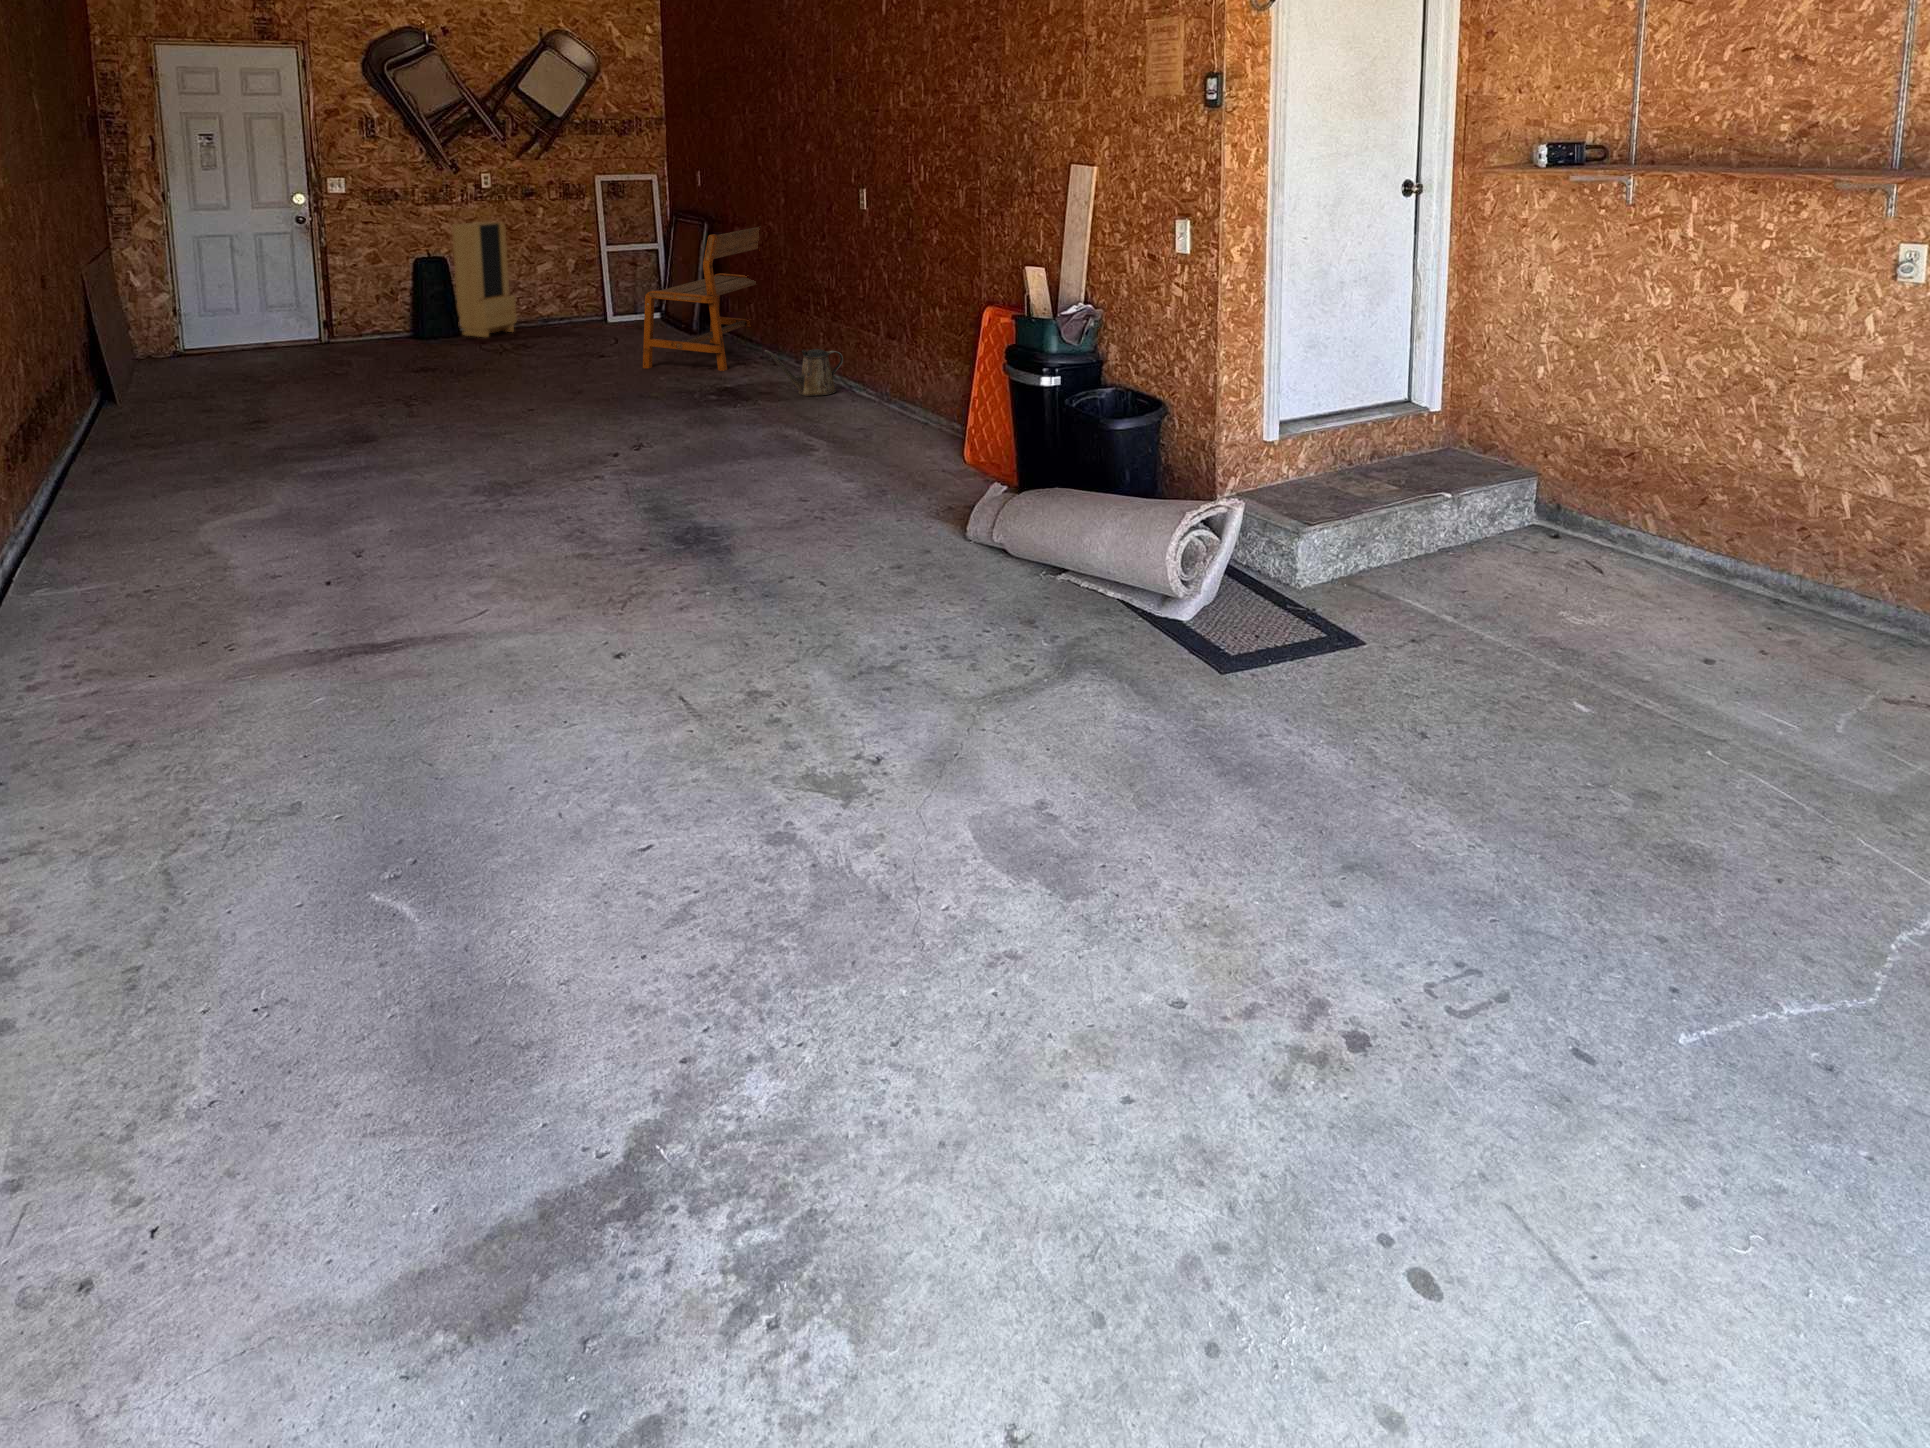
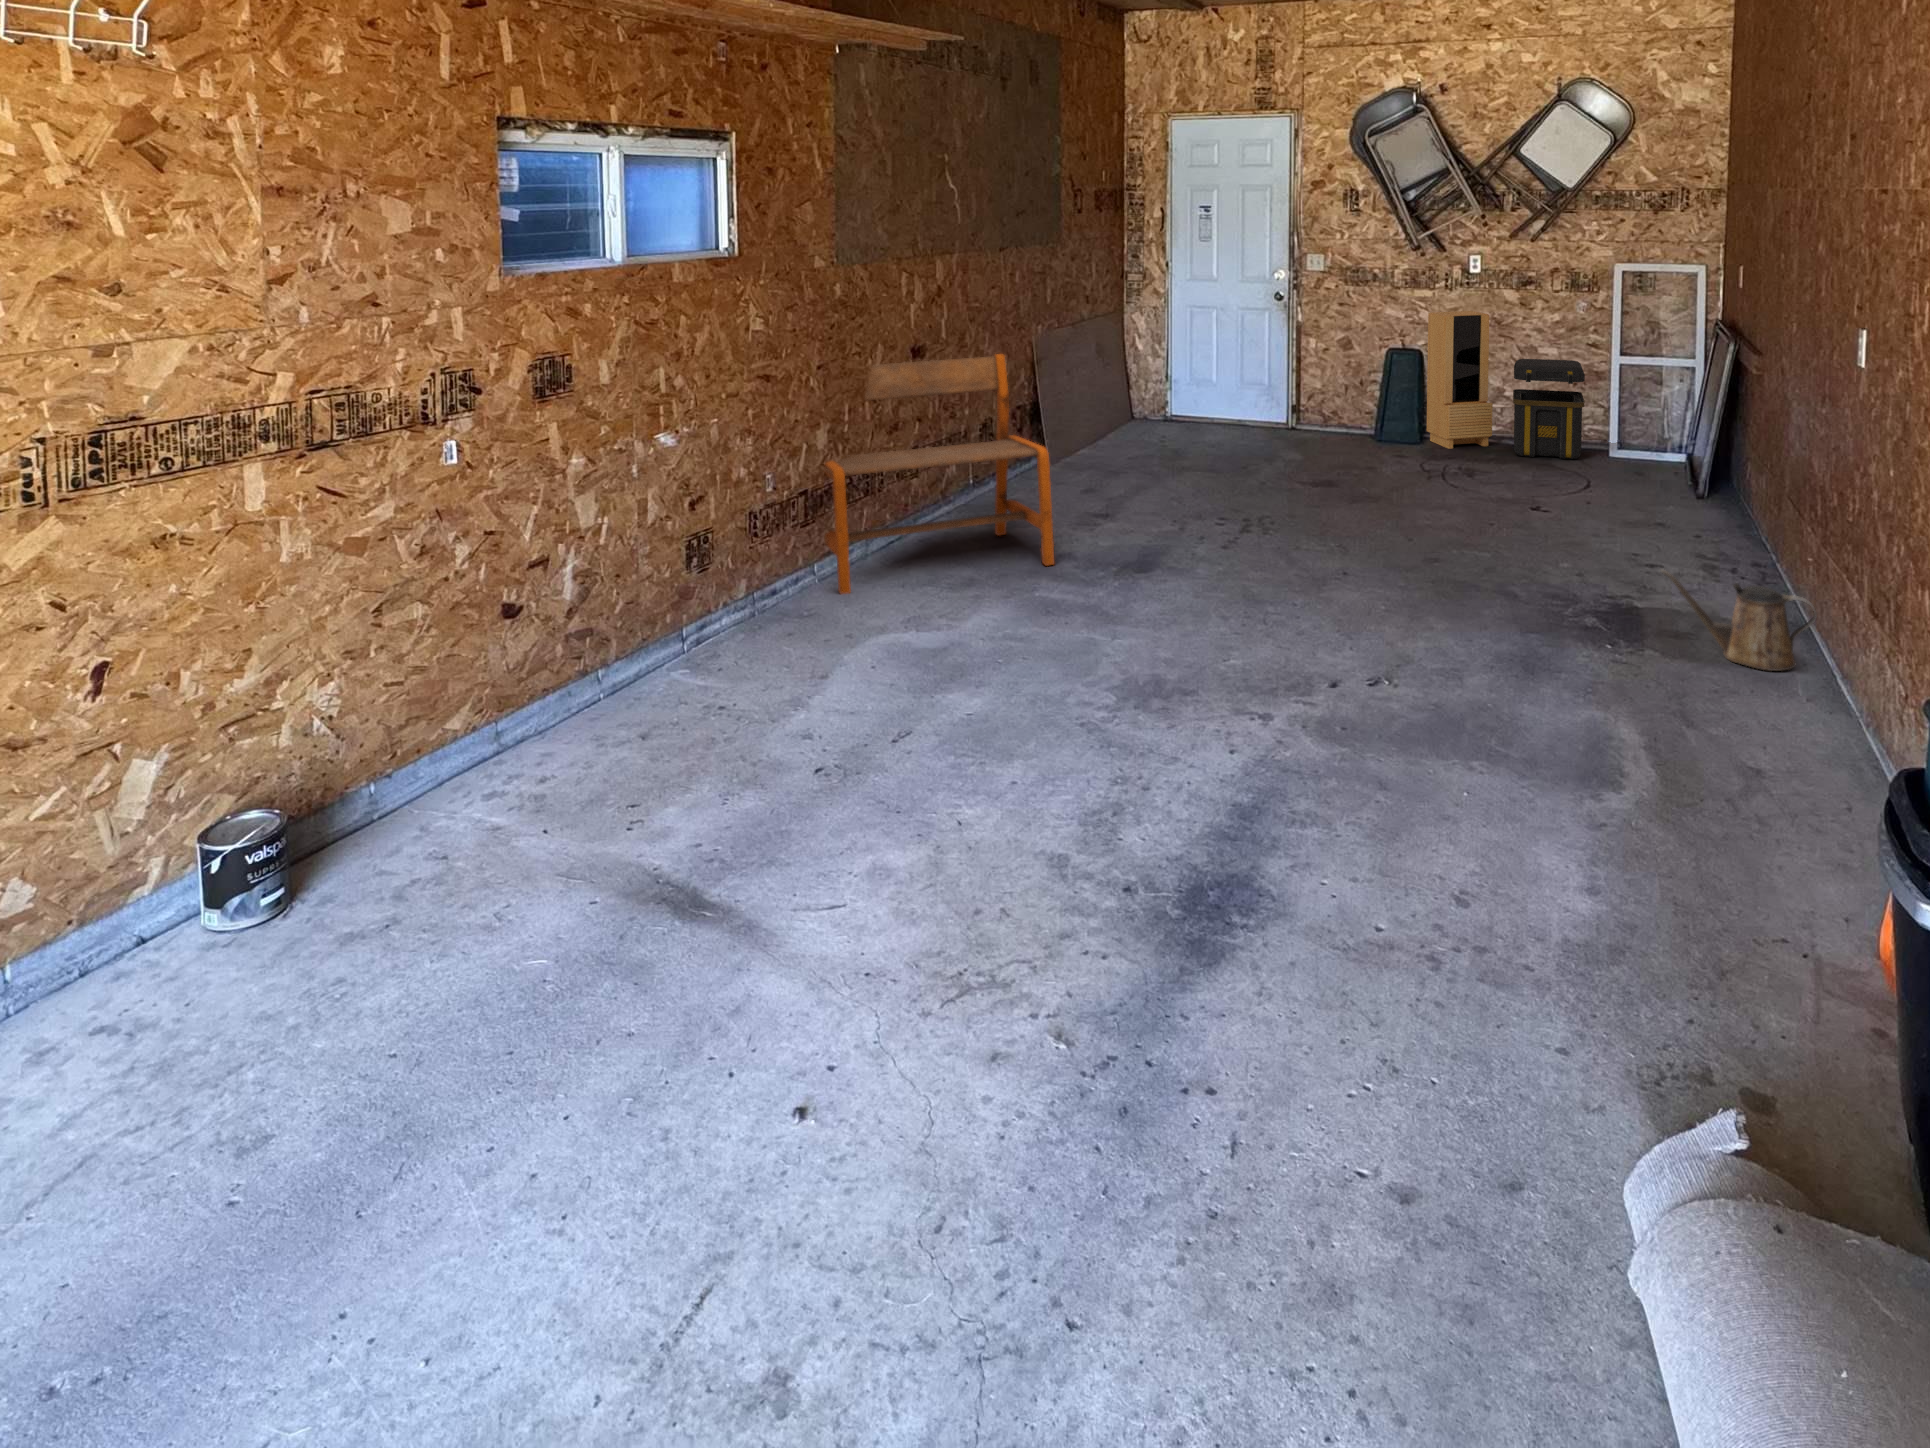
bench: present [643,227,760,371] -> present [825,354,1054,594]
toolbox: none [528,254,592,333] -> present [1513,359,1585,459]

